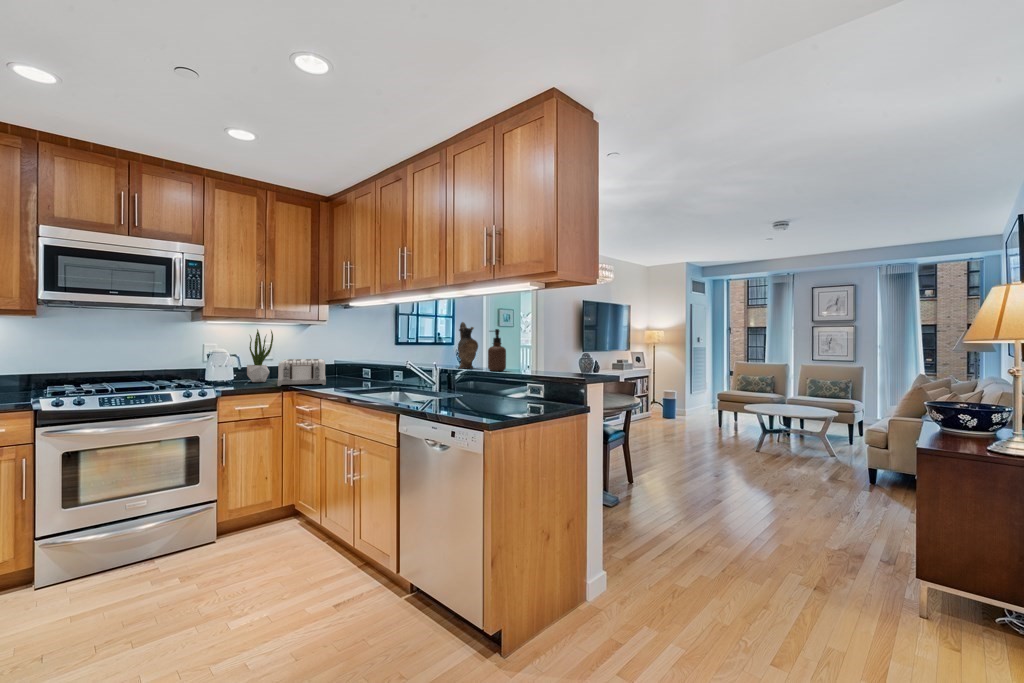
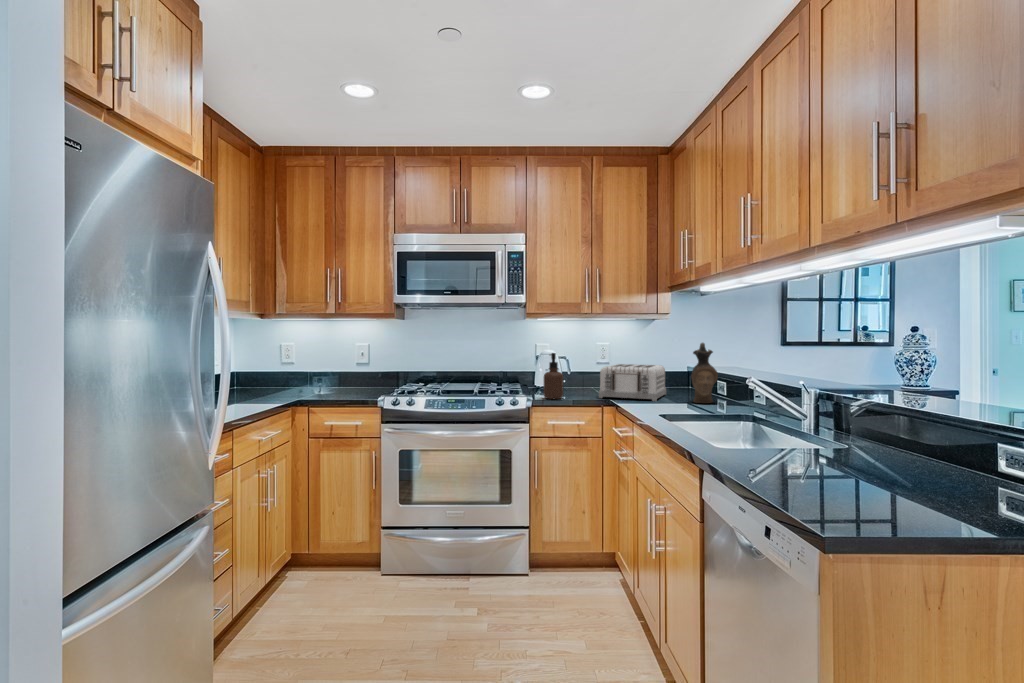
ceramic pitcher: present [458,322,478,368] -> present [691,343,718,403]
potted plant: present [247,329,273,382] -> none [580,326,608,391]
soap dispenser: present [488,329,506,371] -> present [544,353,564,399]

